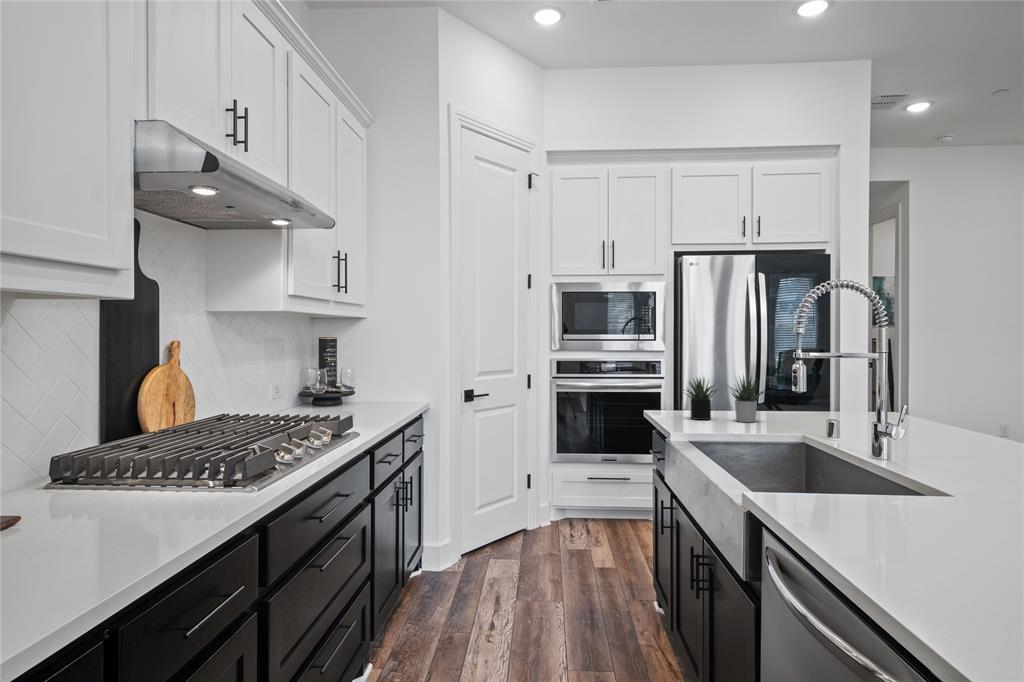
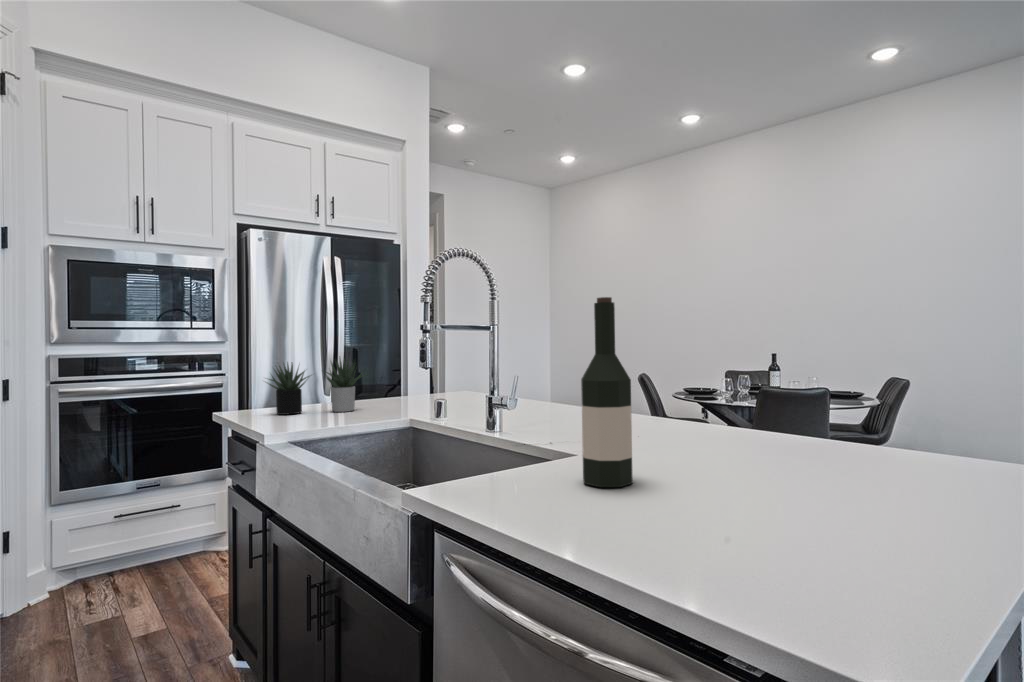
wine bottle: none [909,354,966,528] -> present [581,297,633,487]

